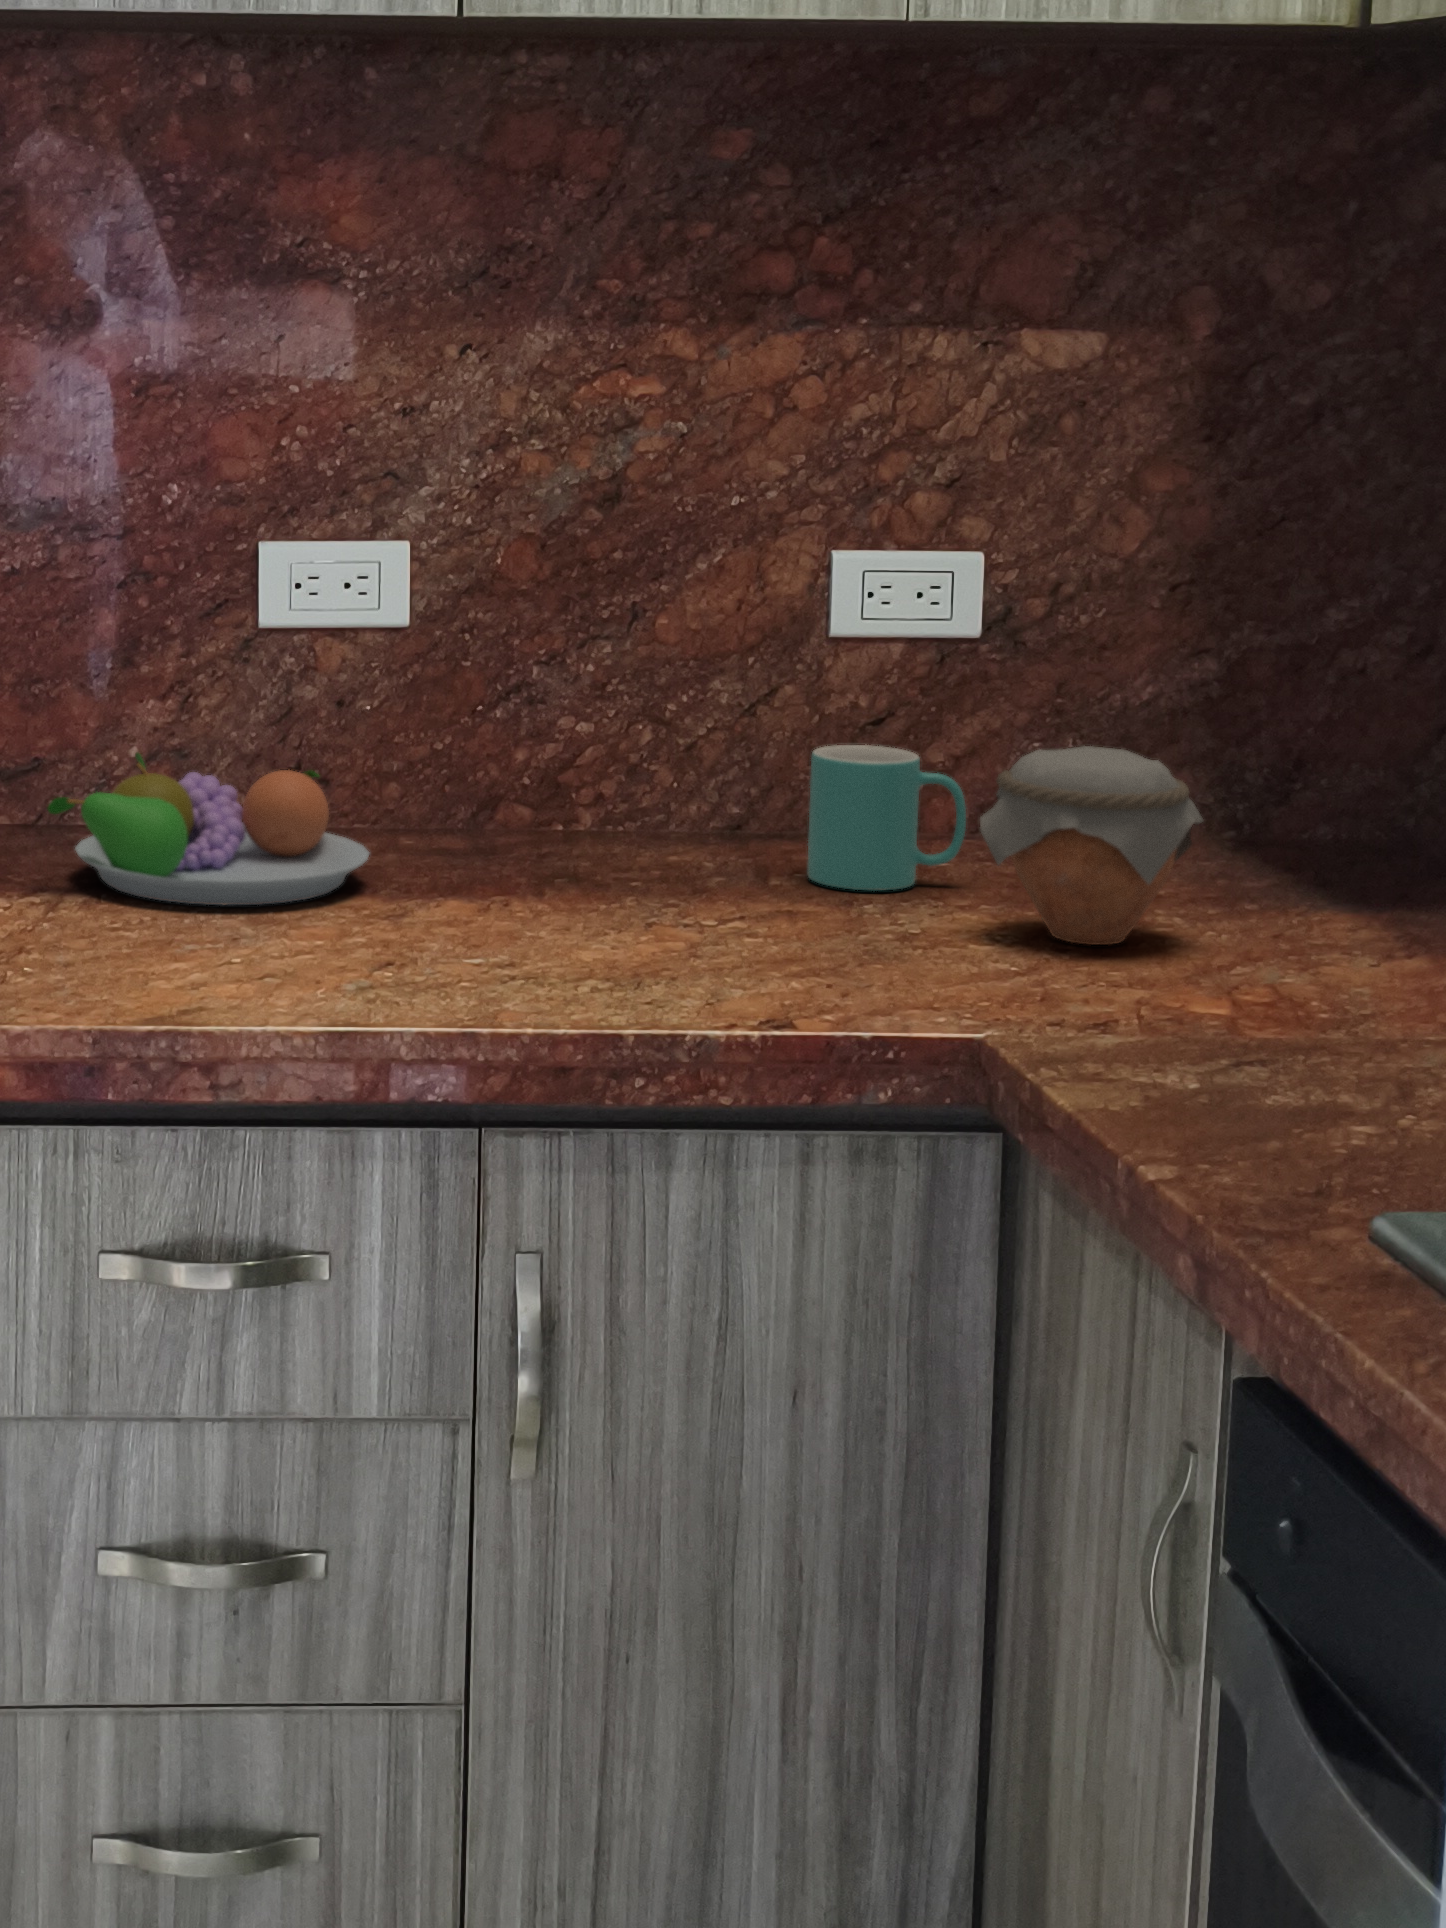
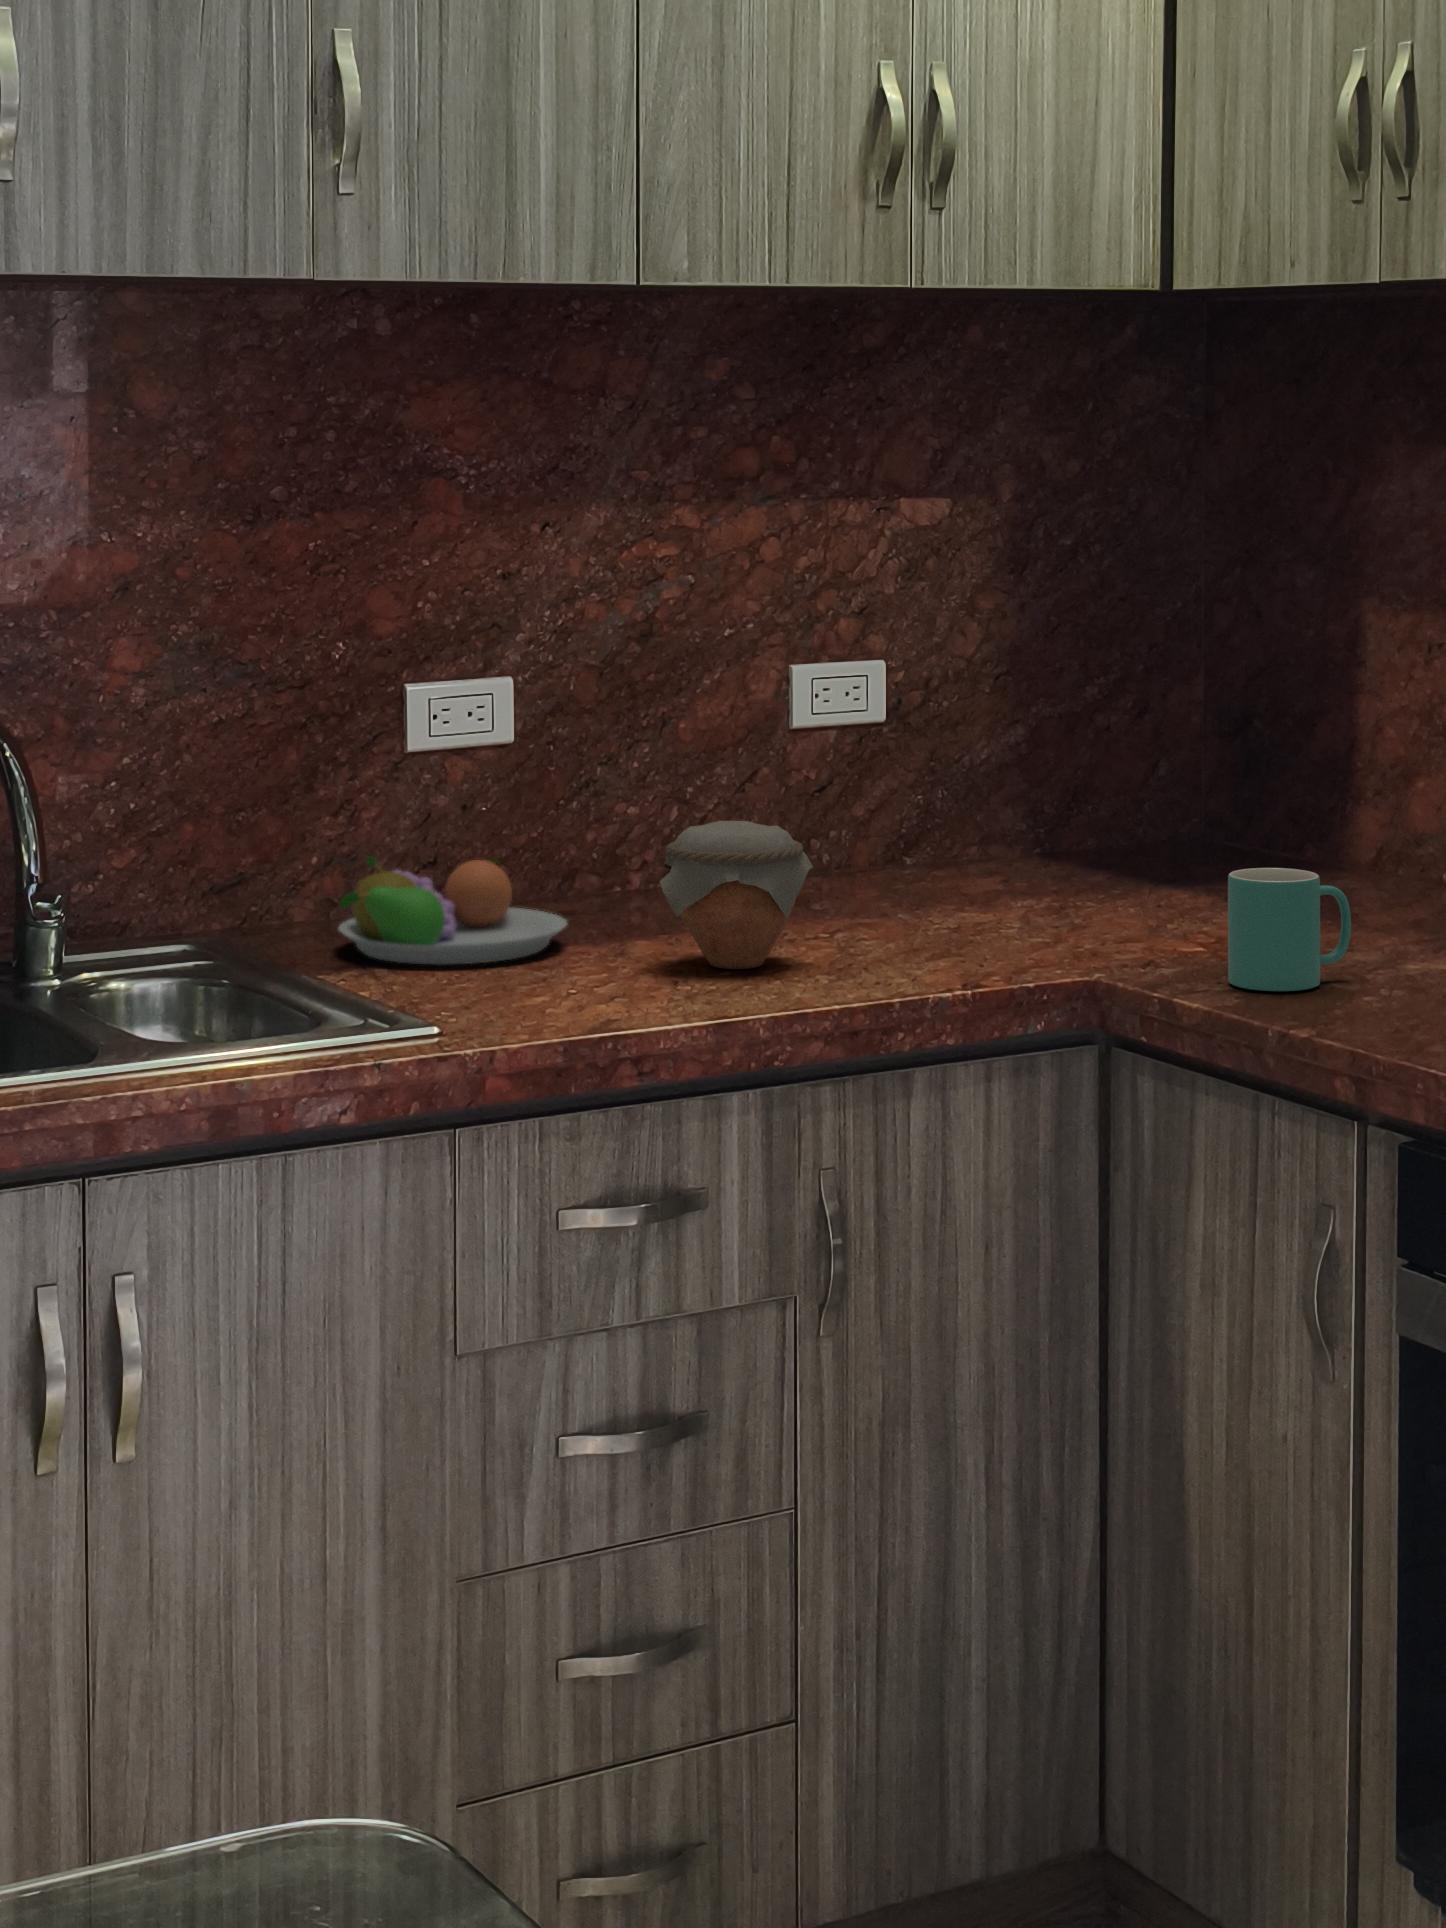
mug: present [808,745,966,891] -> present [1228,868,1351,991]
jar: present [980,746,1203,945] -> present [660,821,813,969]

